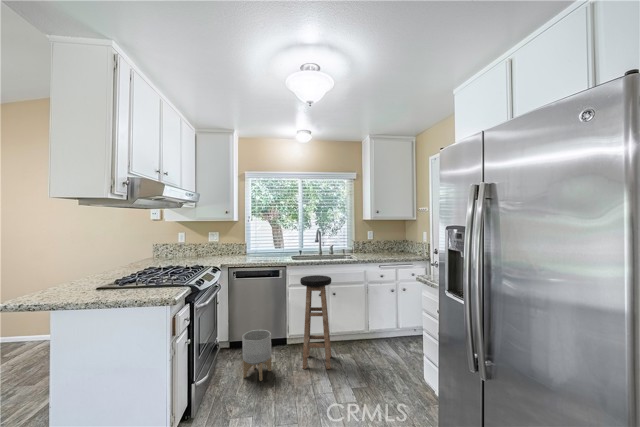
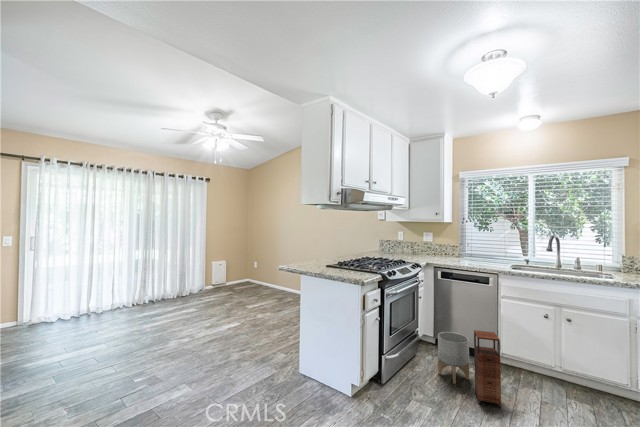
bar stool: present [300,275,331,369] -> none [508,289,557,409]
storage cabinet: none [279,319,304,390] -> present [474,330,501,408]

